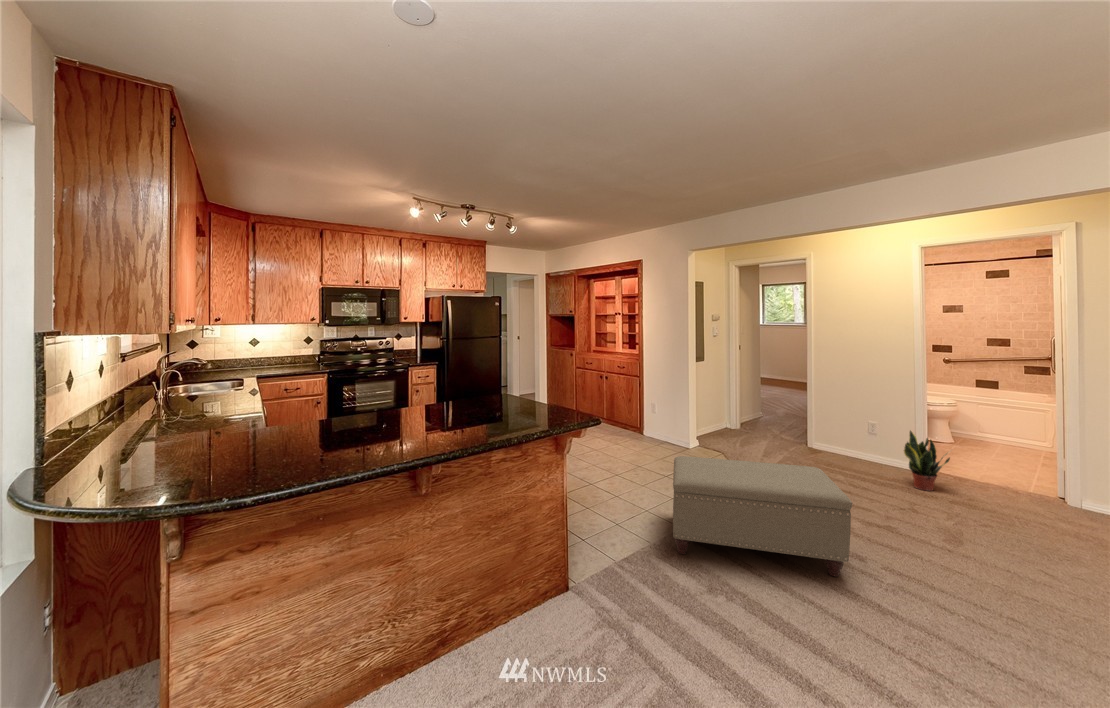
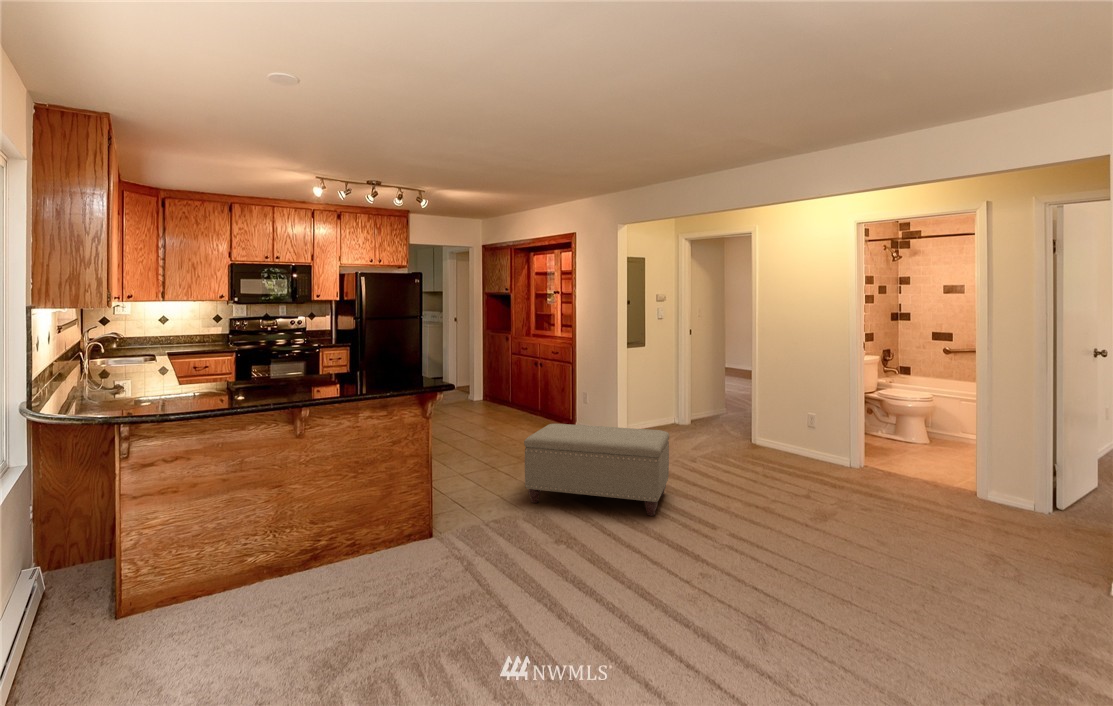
potted plant: present [904,431,950,491] -> none [793,407,839,466]

